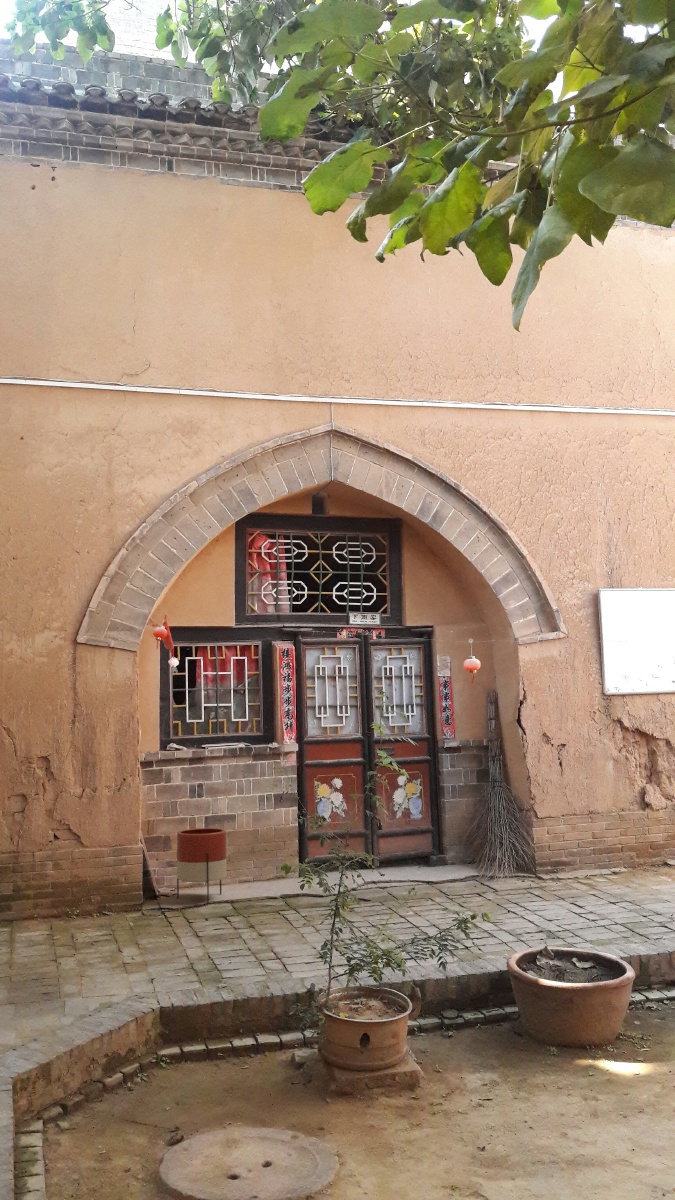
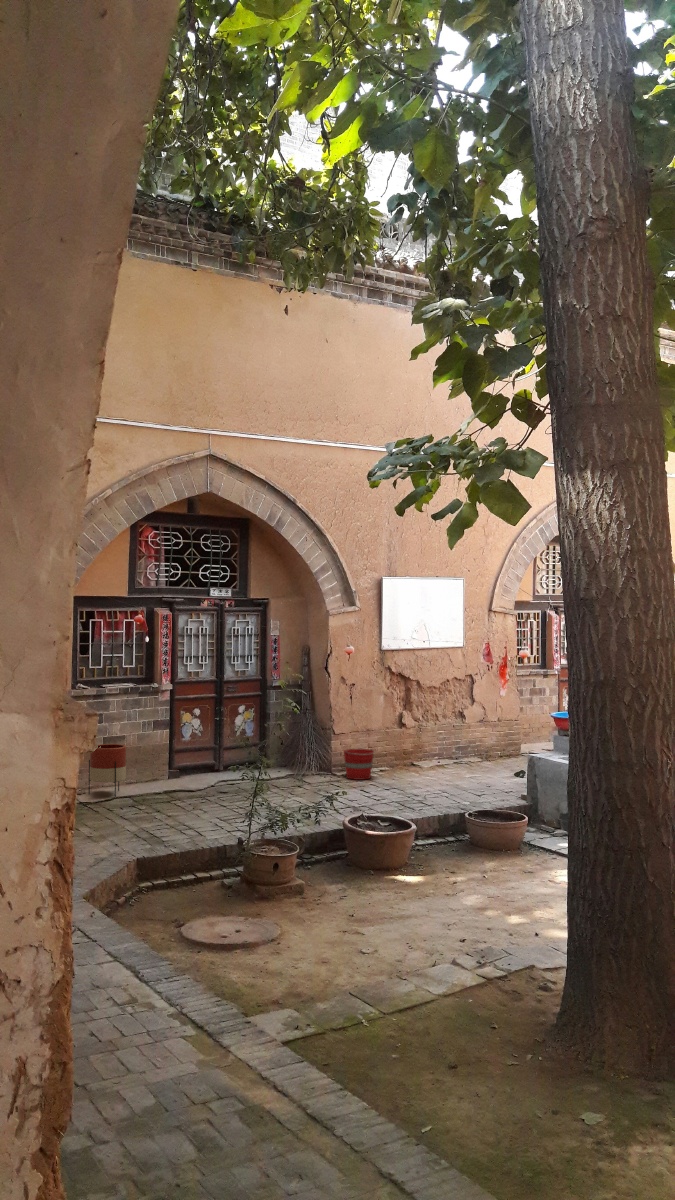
bucket: none [549,839,597,885] -> present [344,749,375,780]

